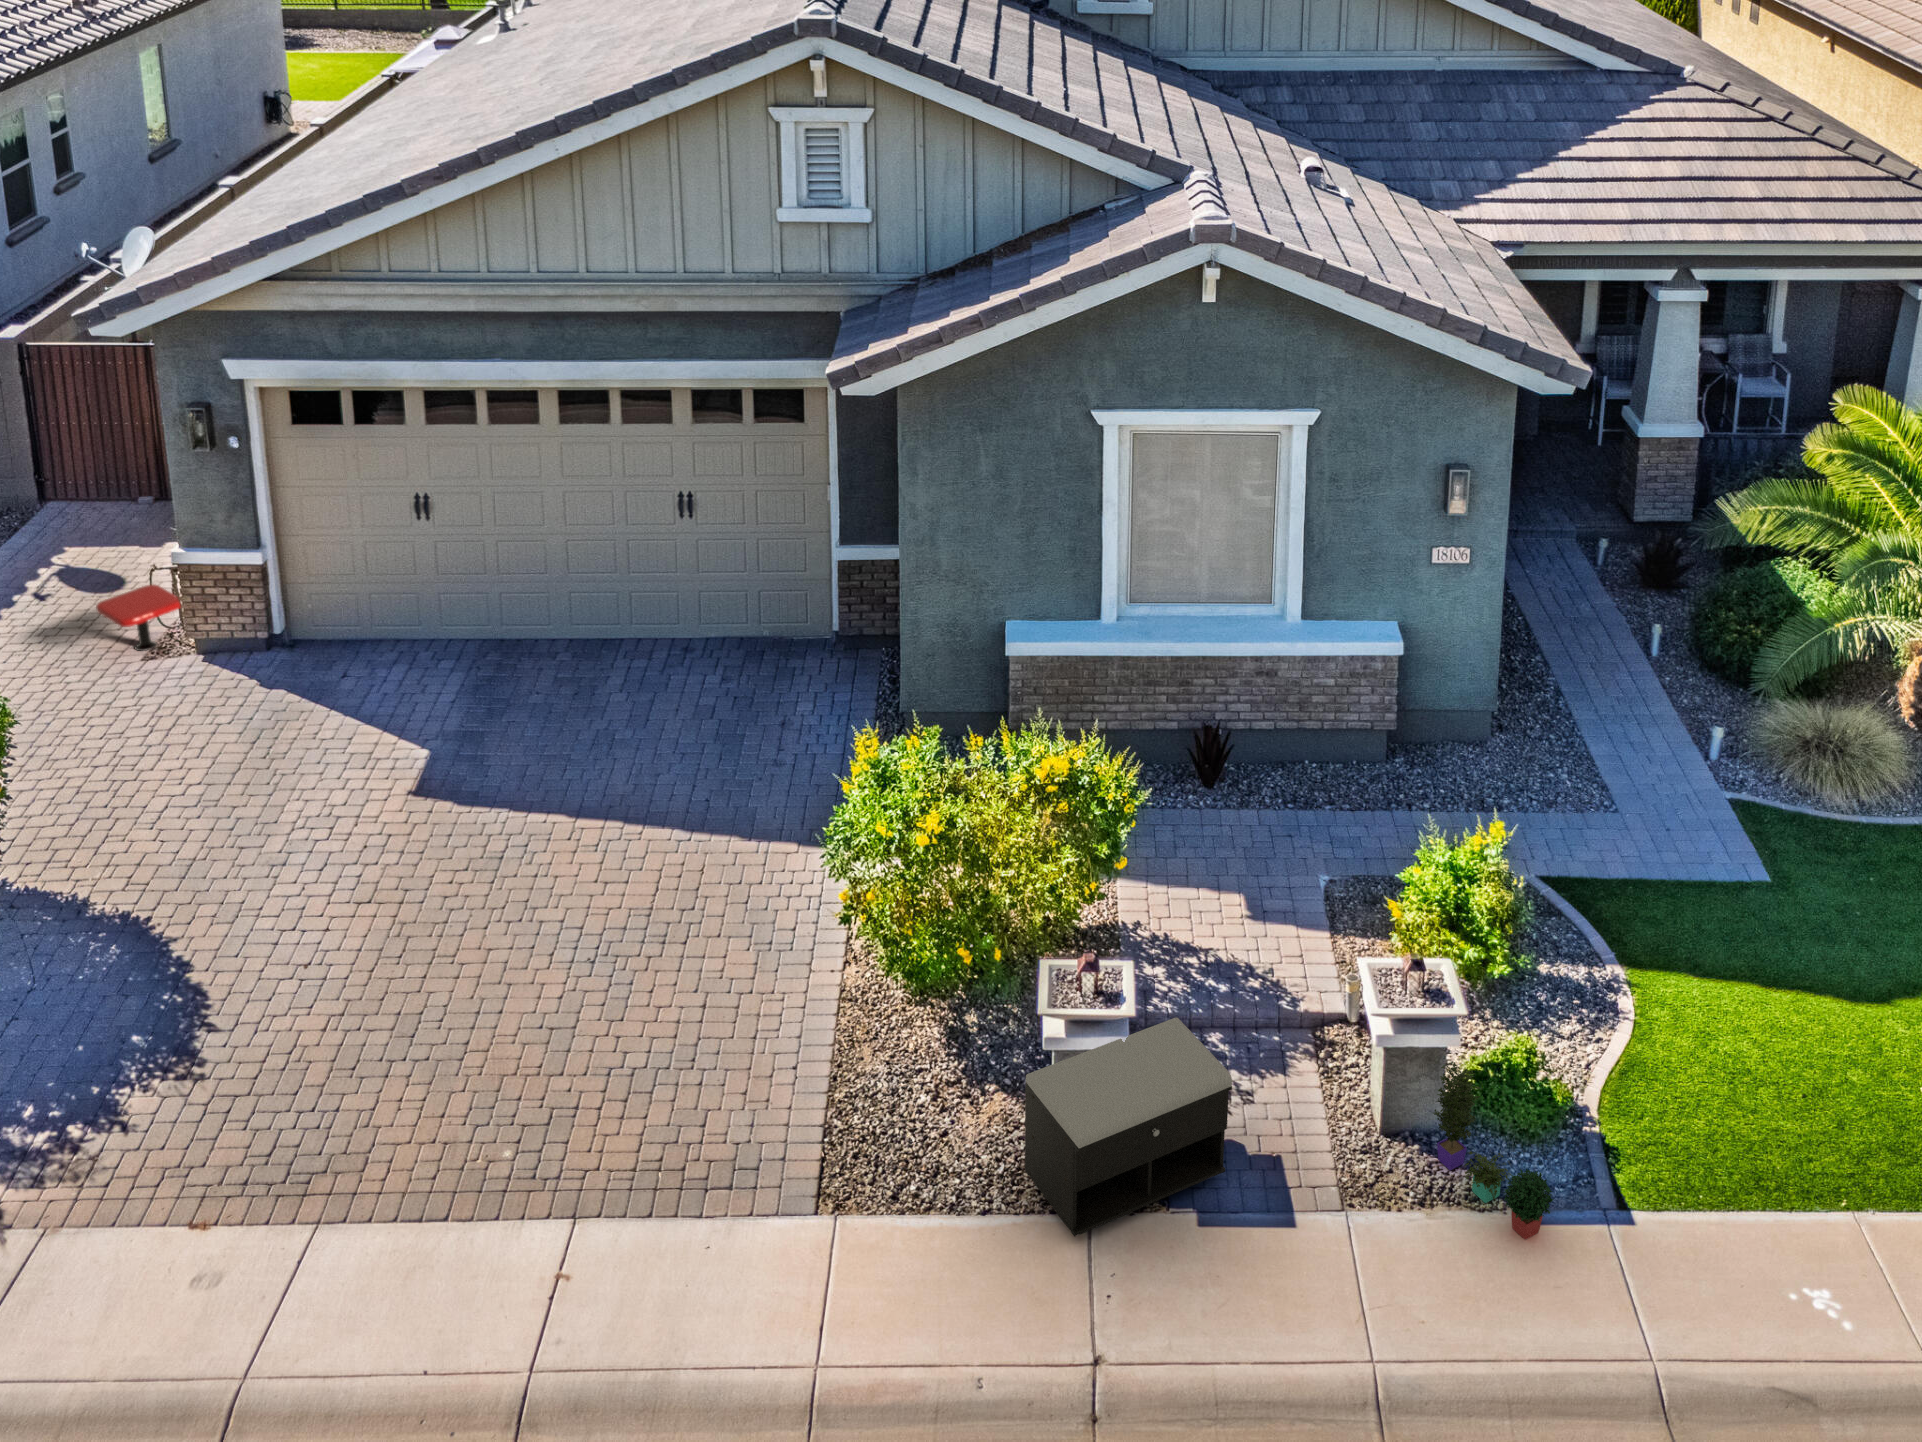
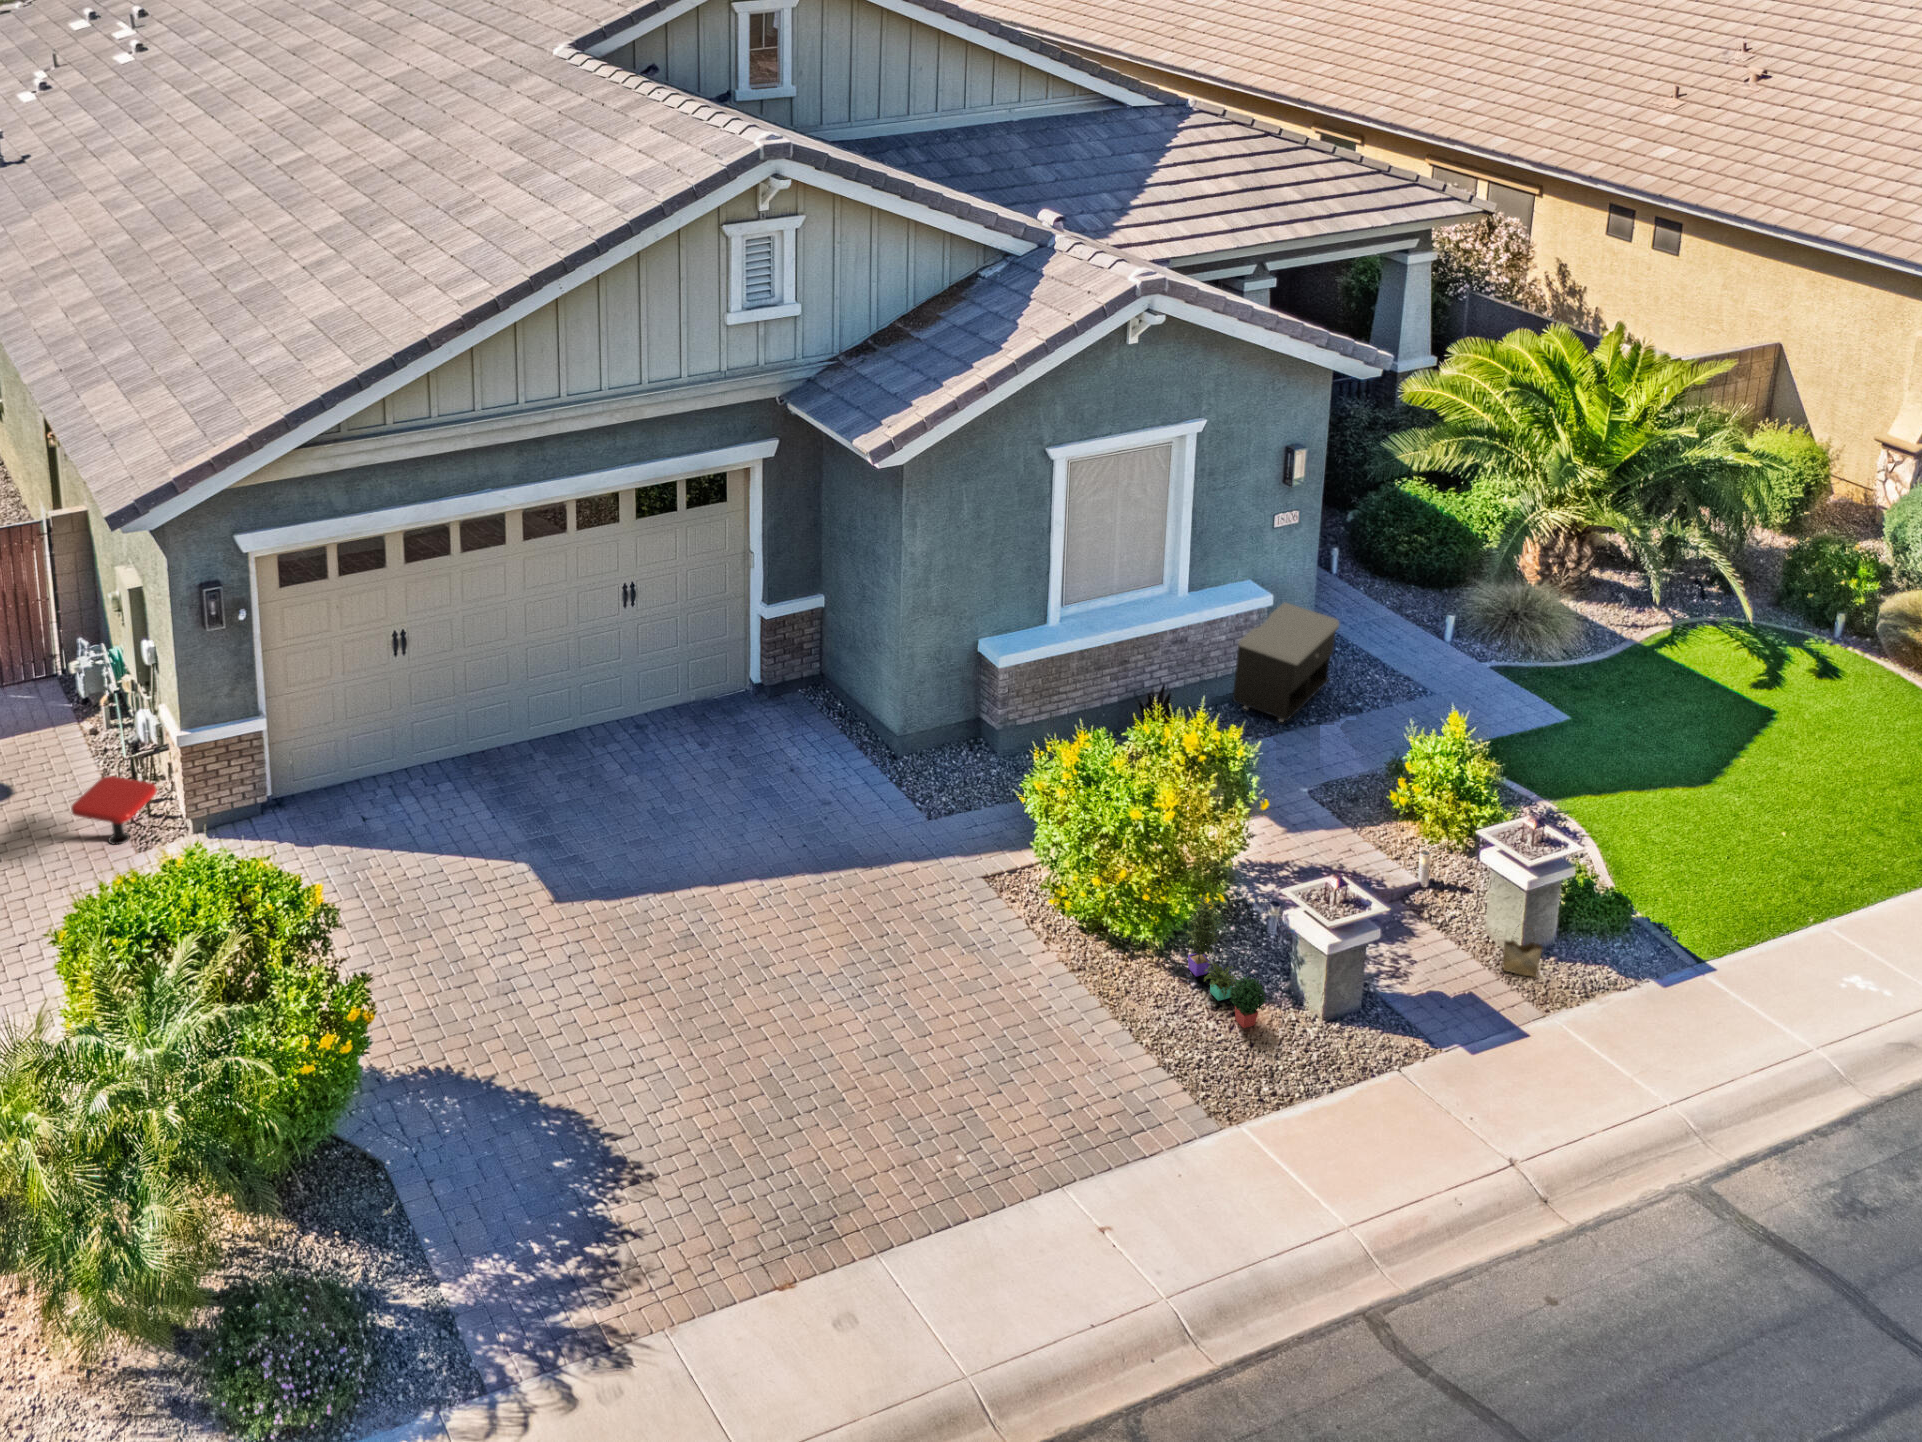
storage bench: present [1025,1018,1232,1236] -> present [1233,603,1339,722]
potted plant: present [1433,1062,1553,1240] -> present [1186,895,1266,1028]
woven basket: none [1345,1088,1393,1162] -> present [1502,926,1542,977]

